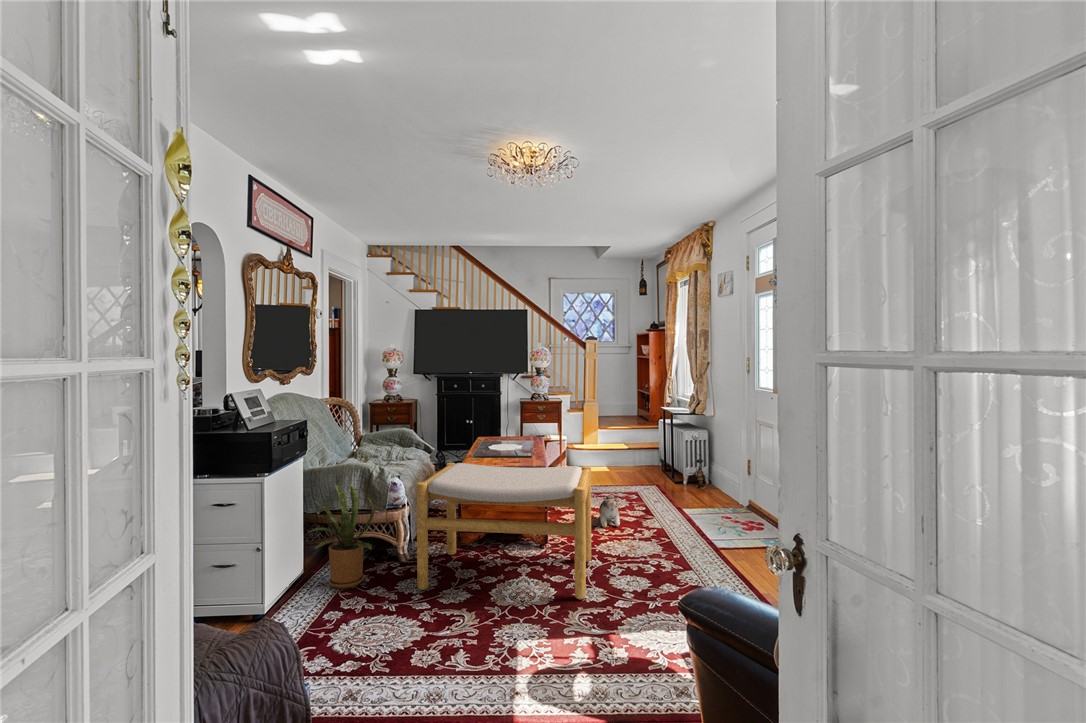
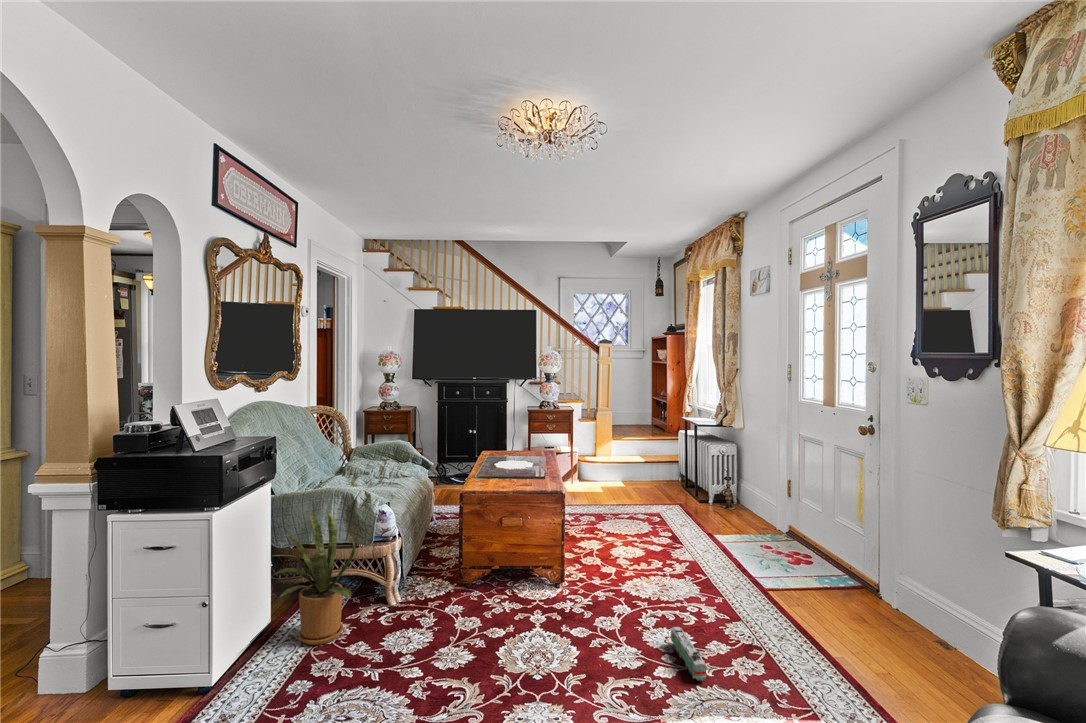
footstool: present [416,463,591,599] -> none [407,485,618,665]
plush toy: present [599,494,620,528] -> none [621,520,646,558]
toy train: none [631,572,655,608] -> present [671,627,706,681]

